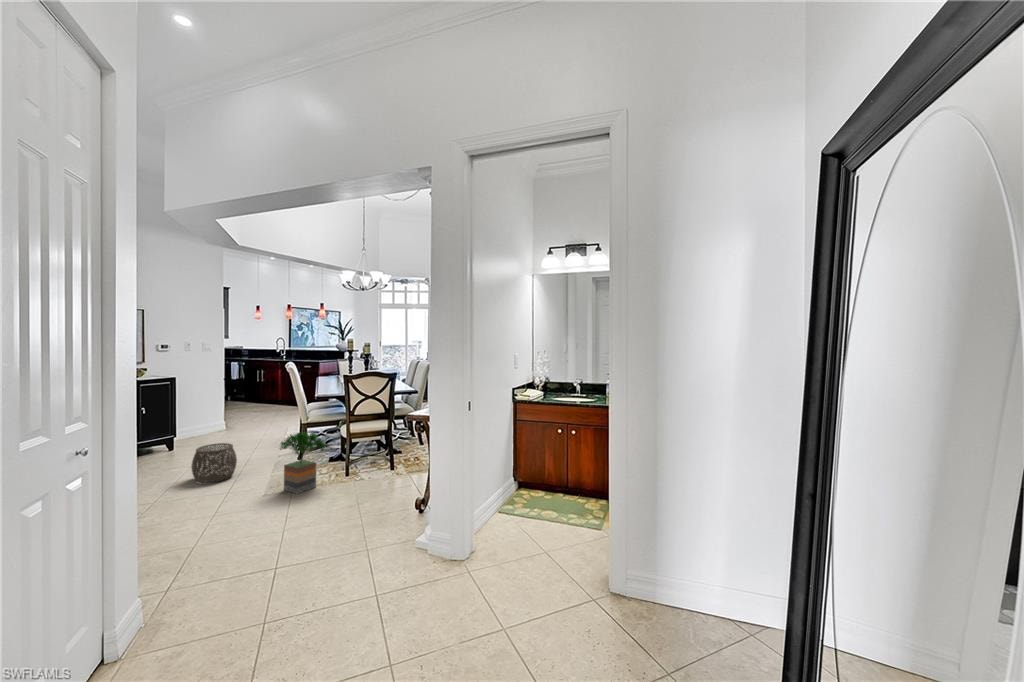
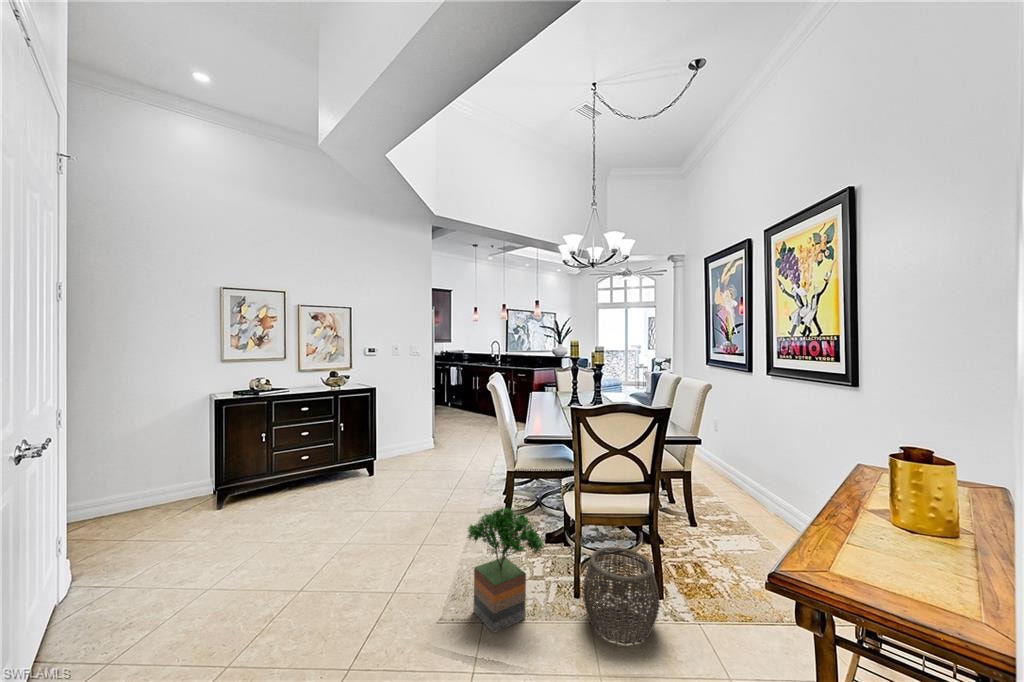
woven basket: present [191,443,237,483] -> present [583,547,659,644]

